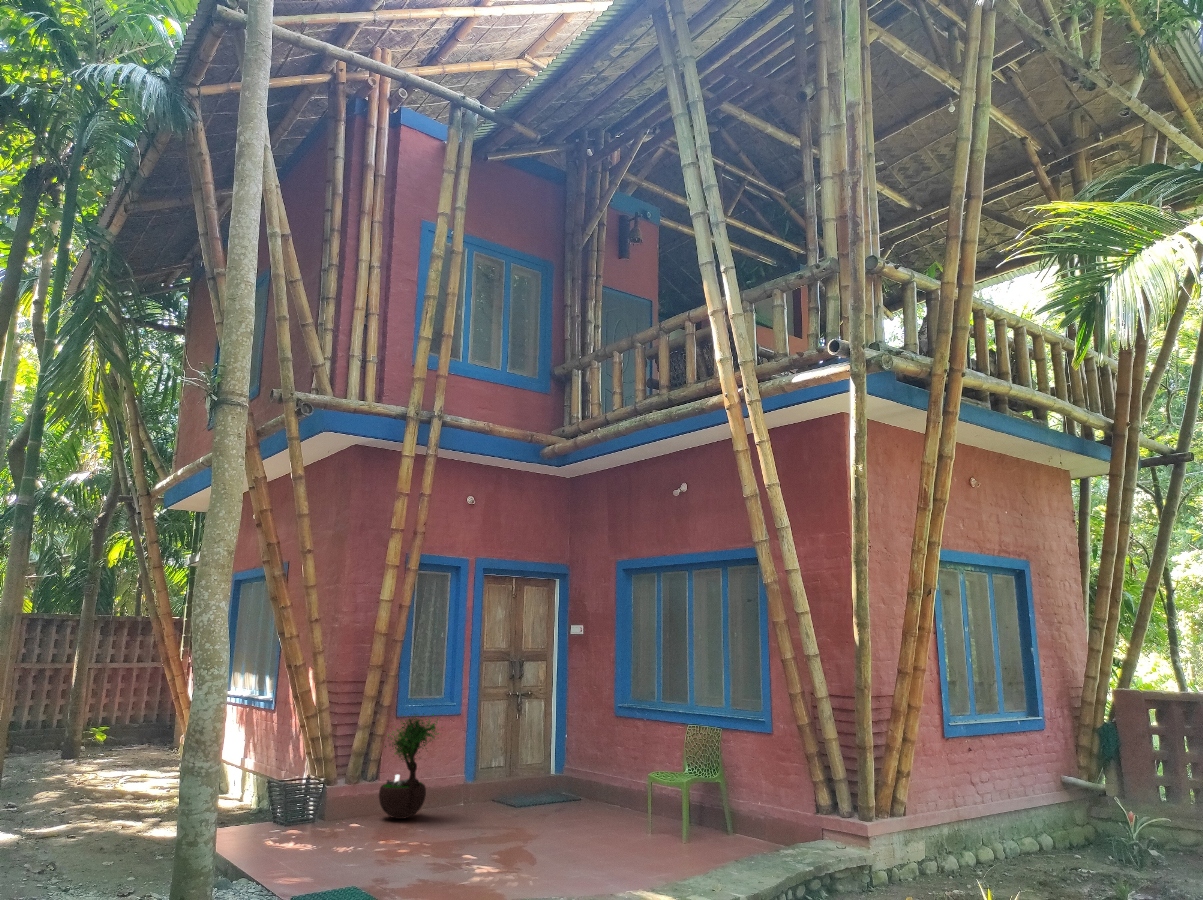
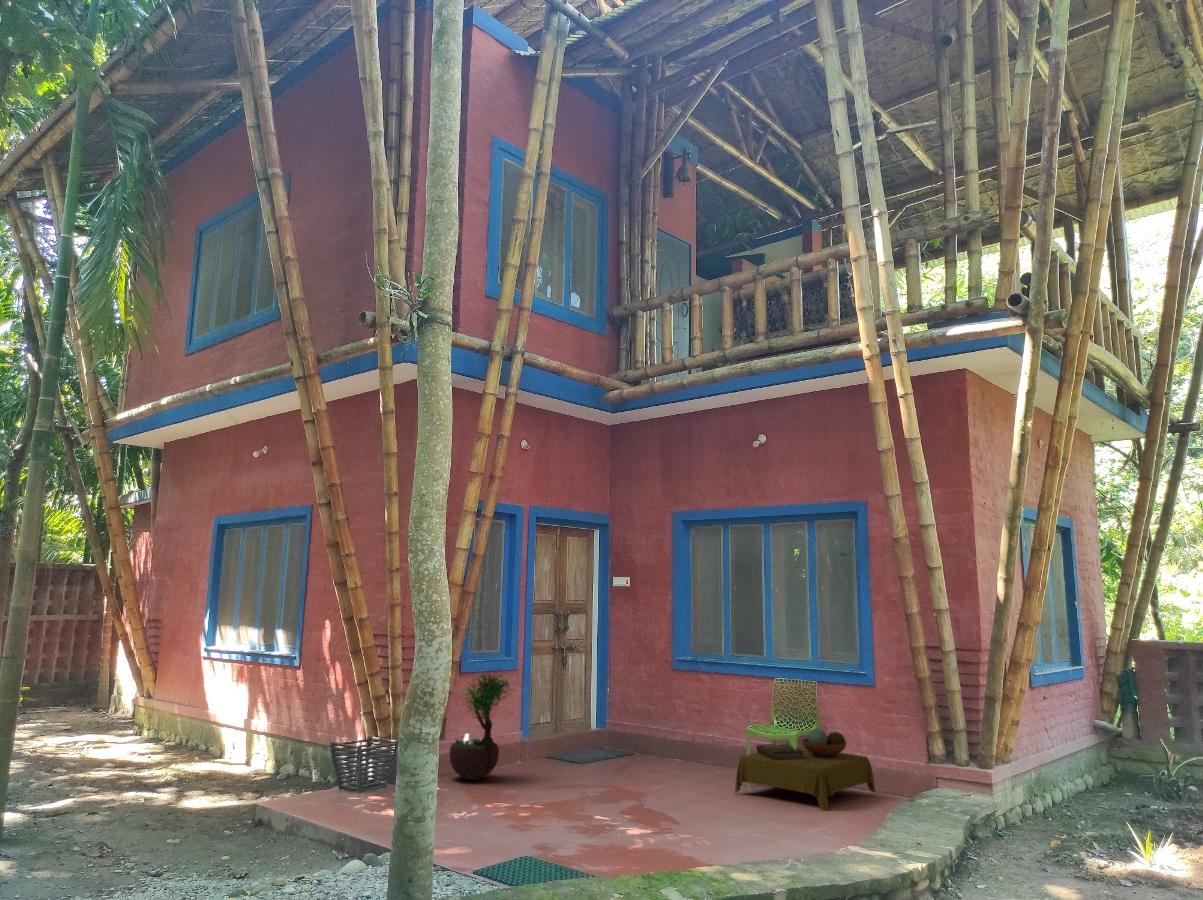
side table: none [630,776,772,860] -> present [735,729,875,811]

